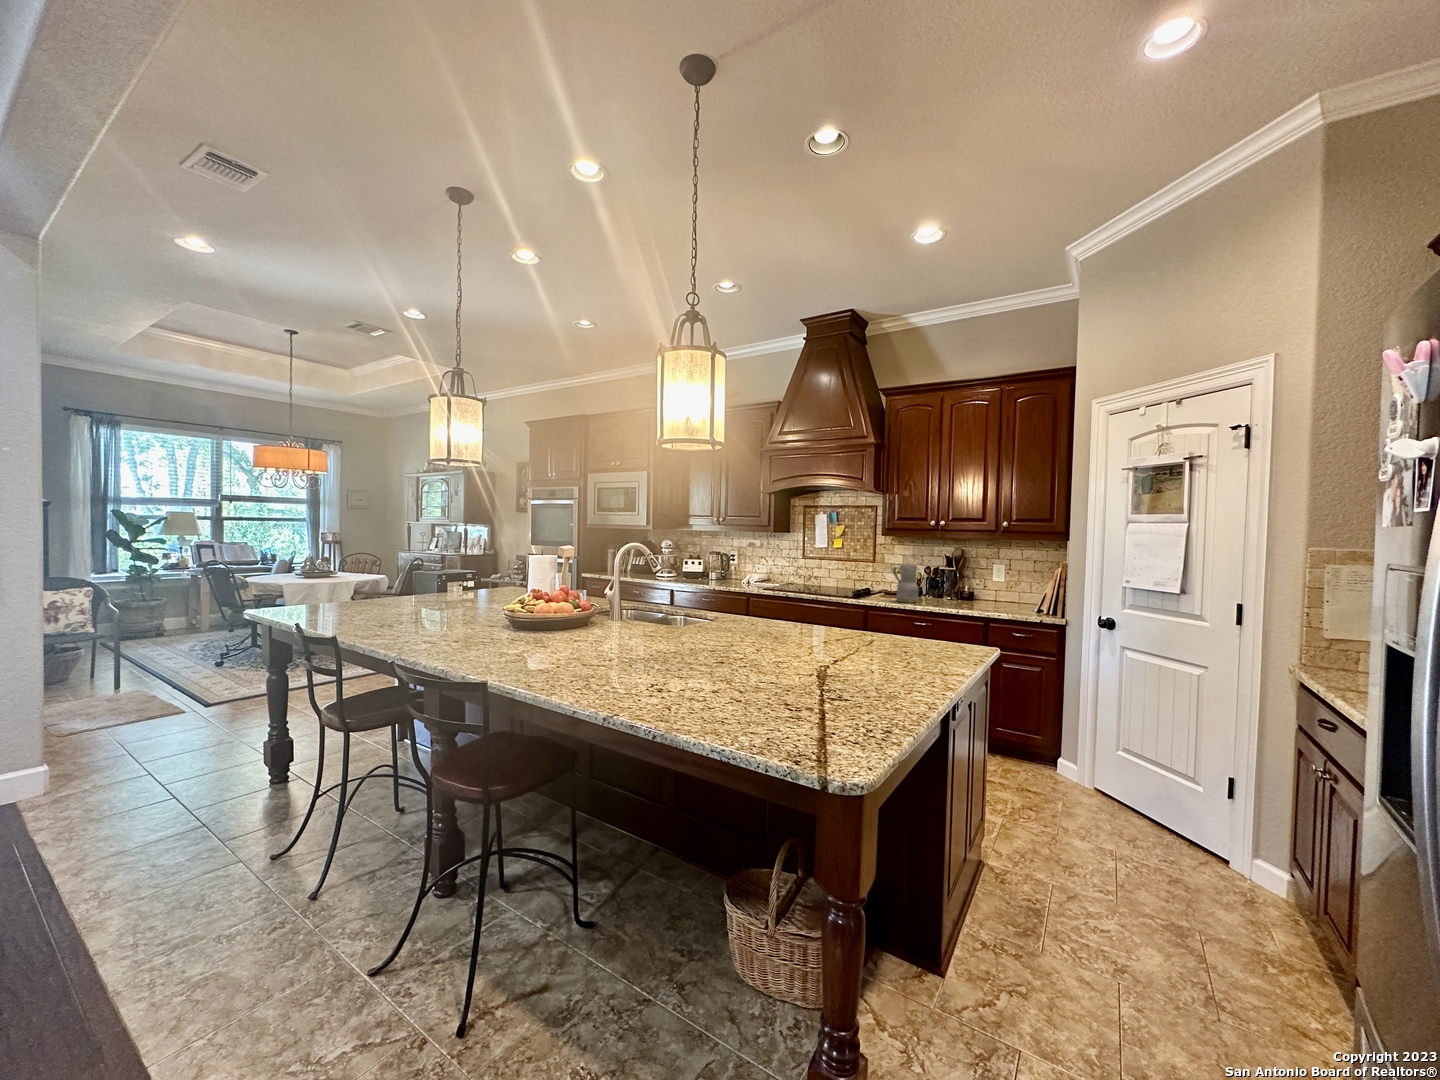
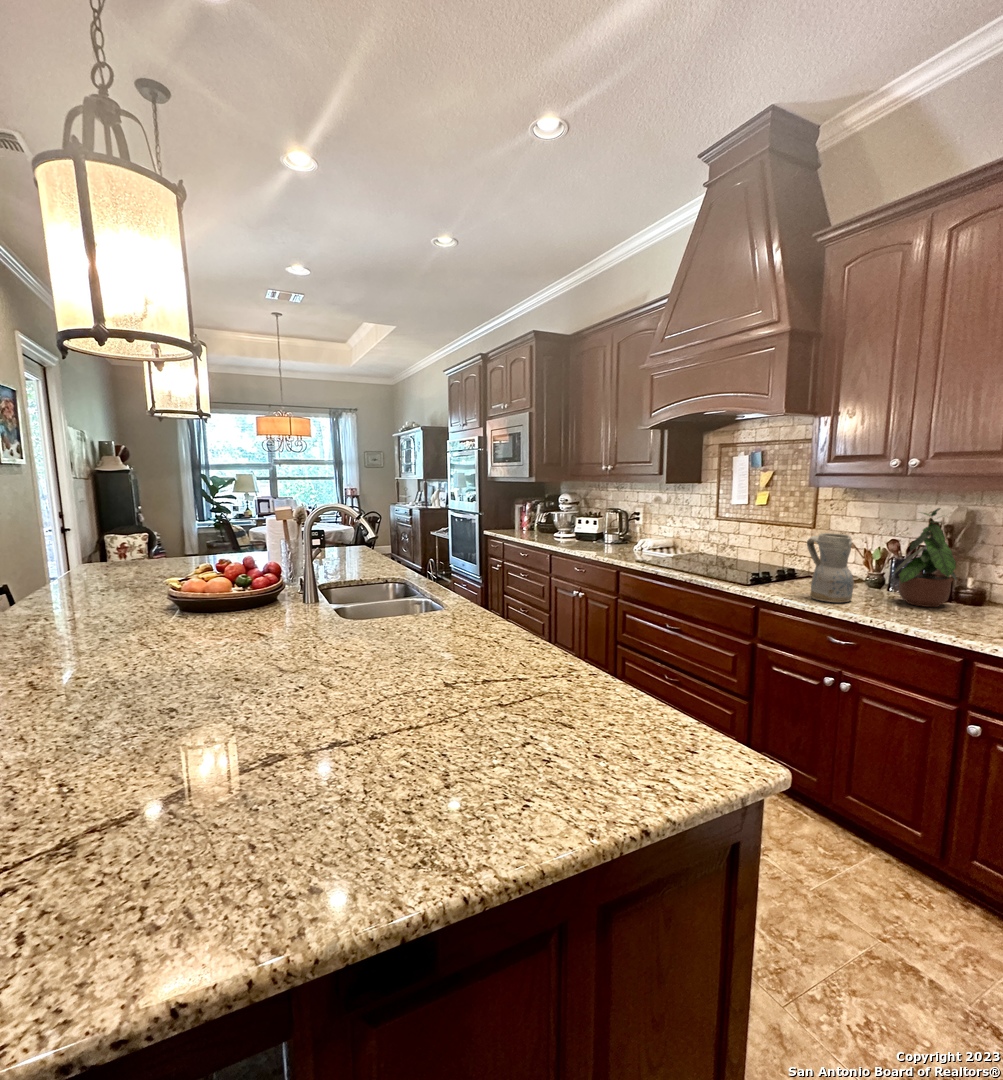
potted plant: none [932,548,966,601] -> present [895,508,957,607]

